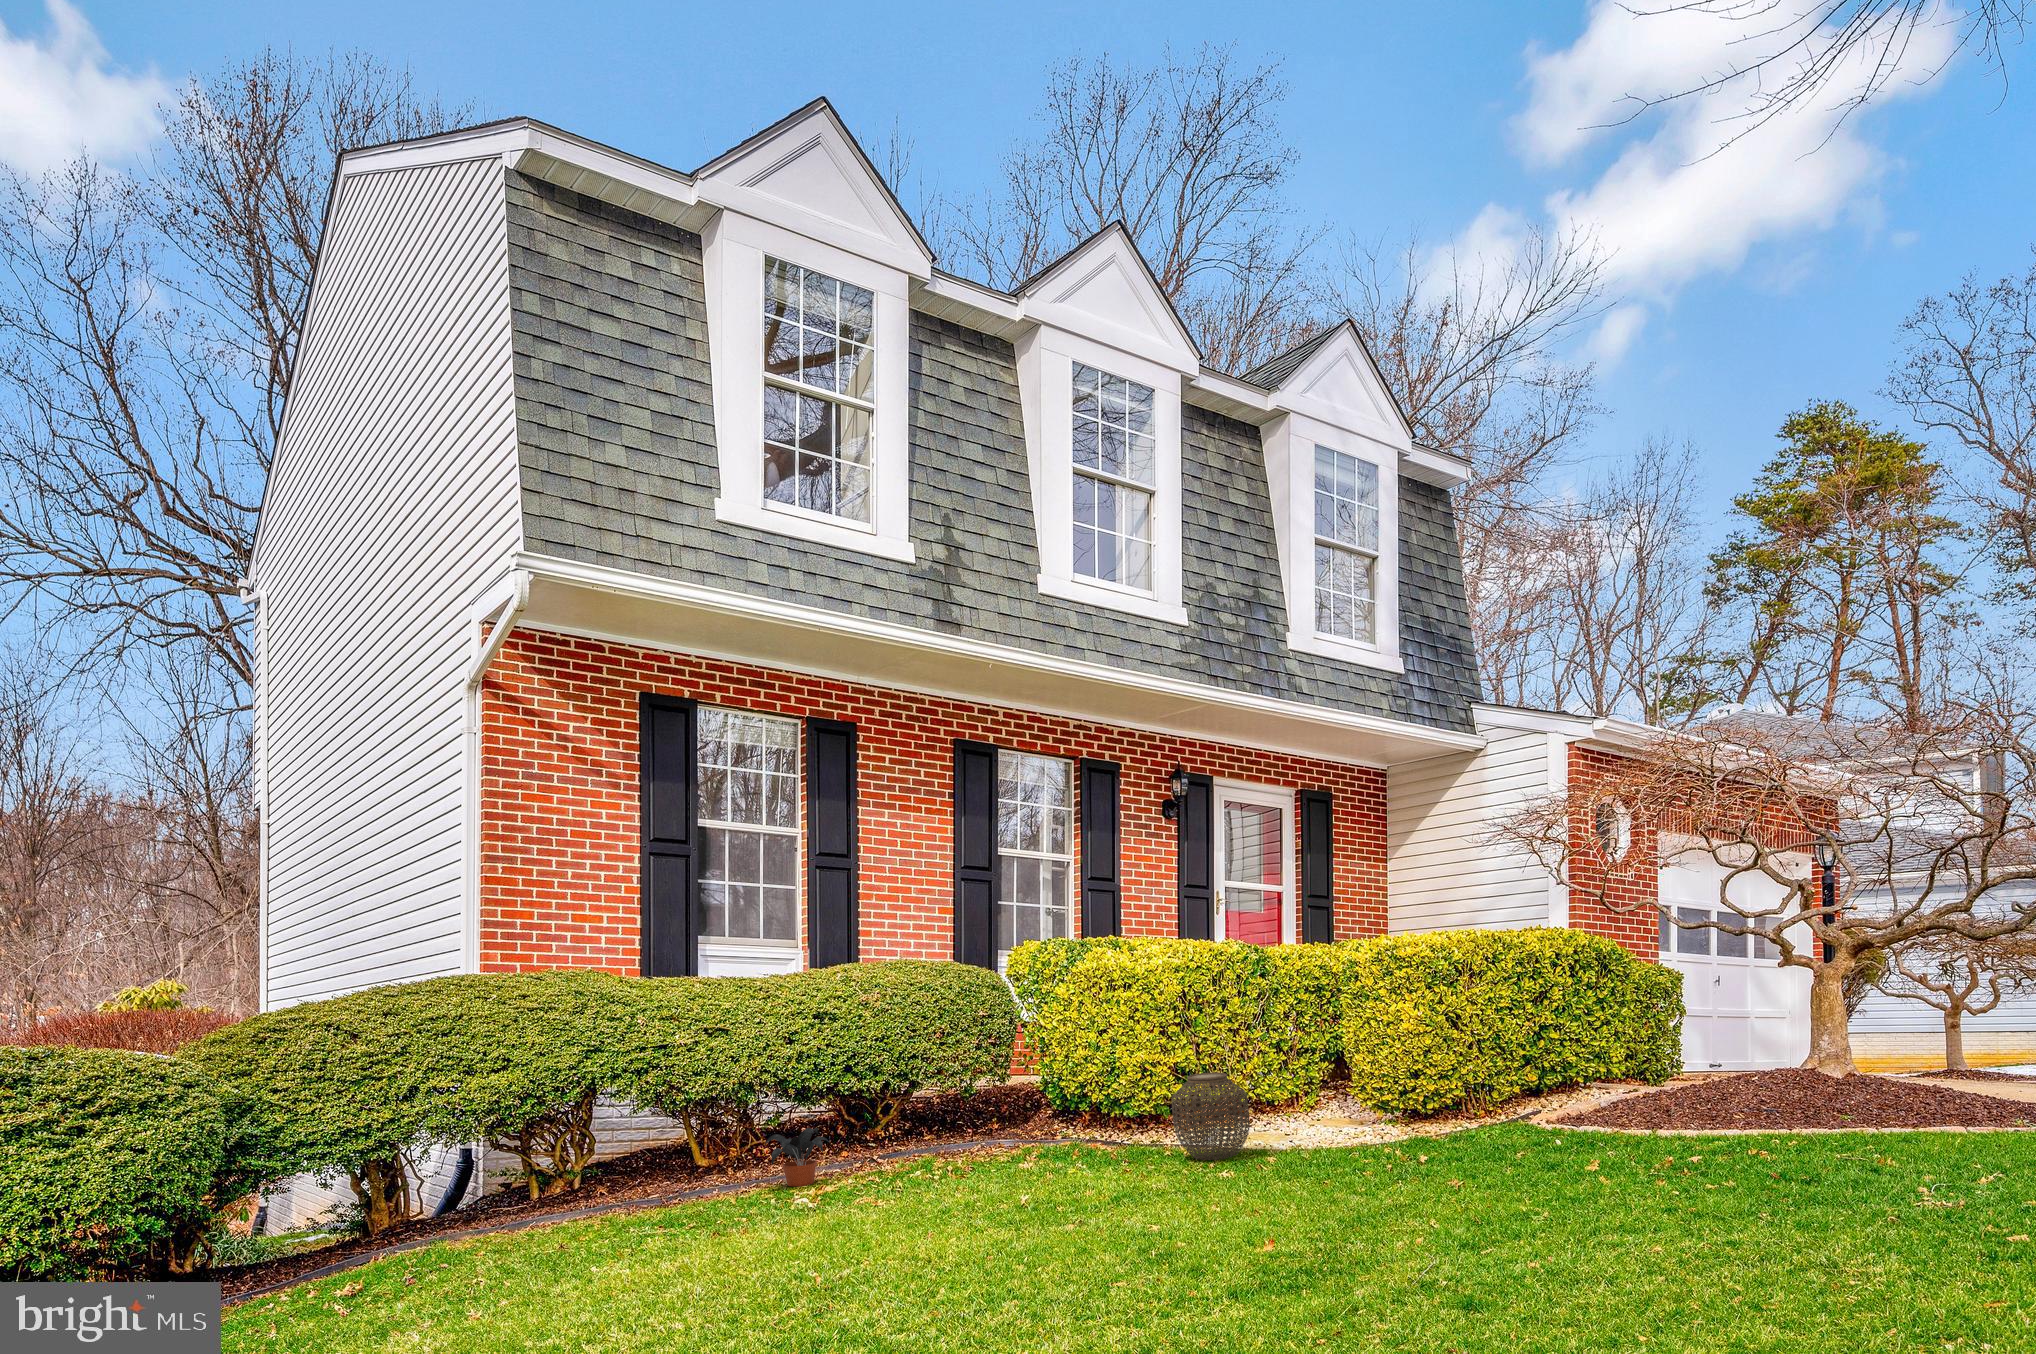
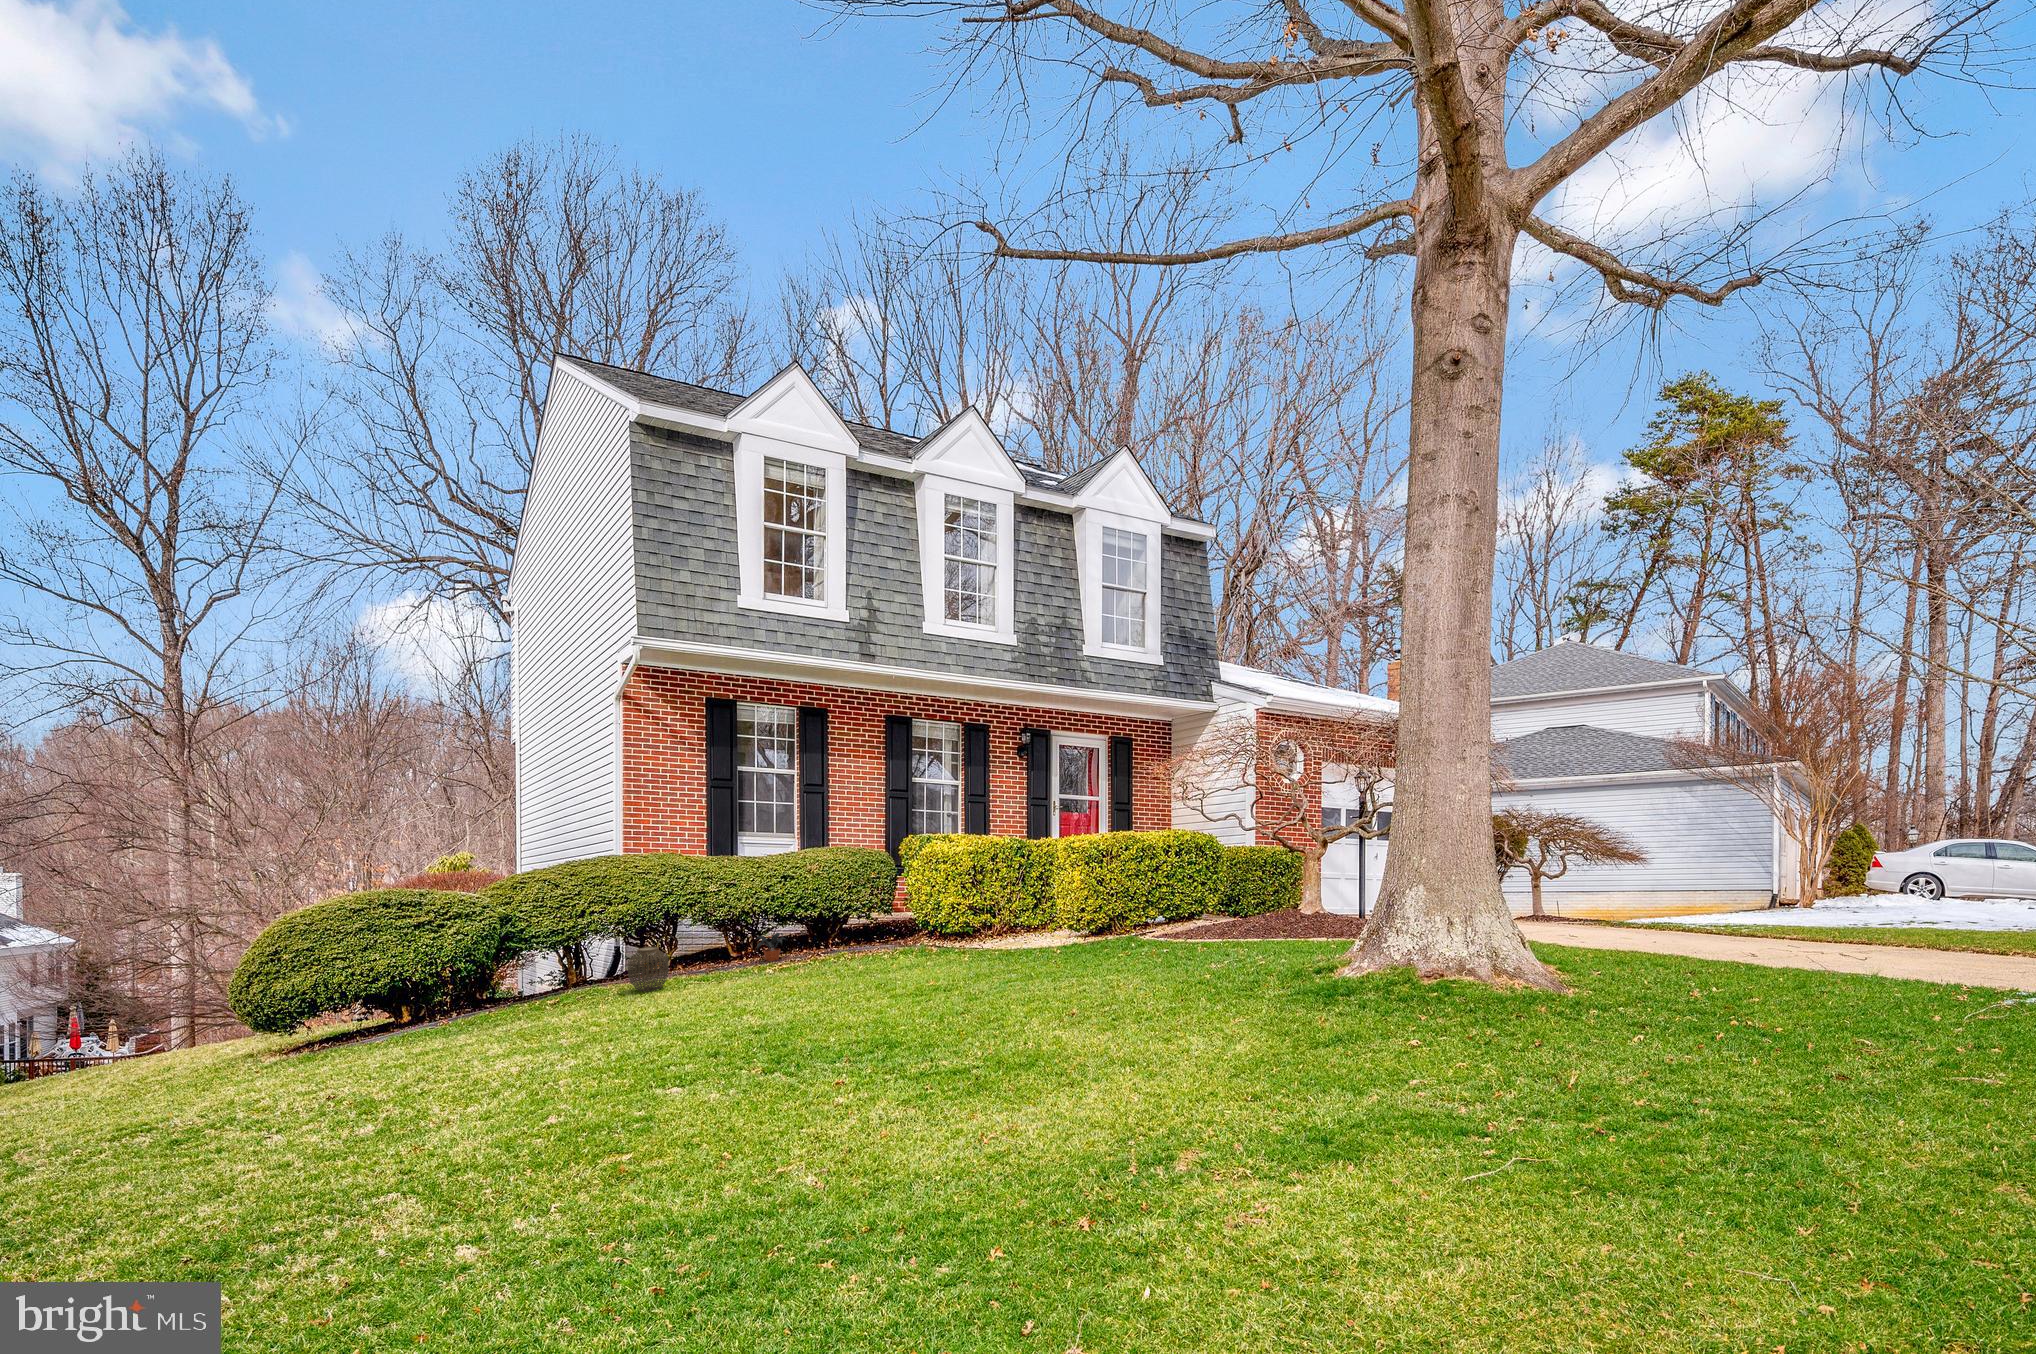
woven basket: present [1172,1073,1250,1160] -> present [628,947,669,991]

